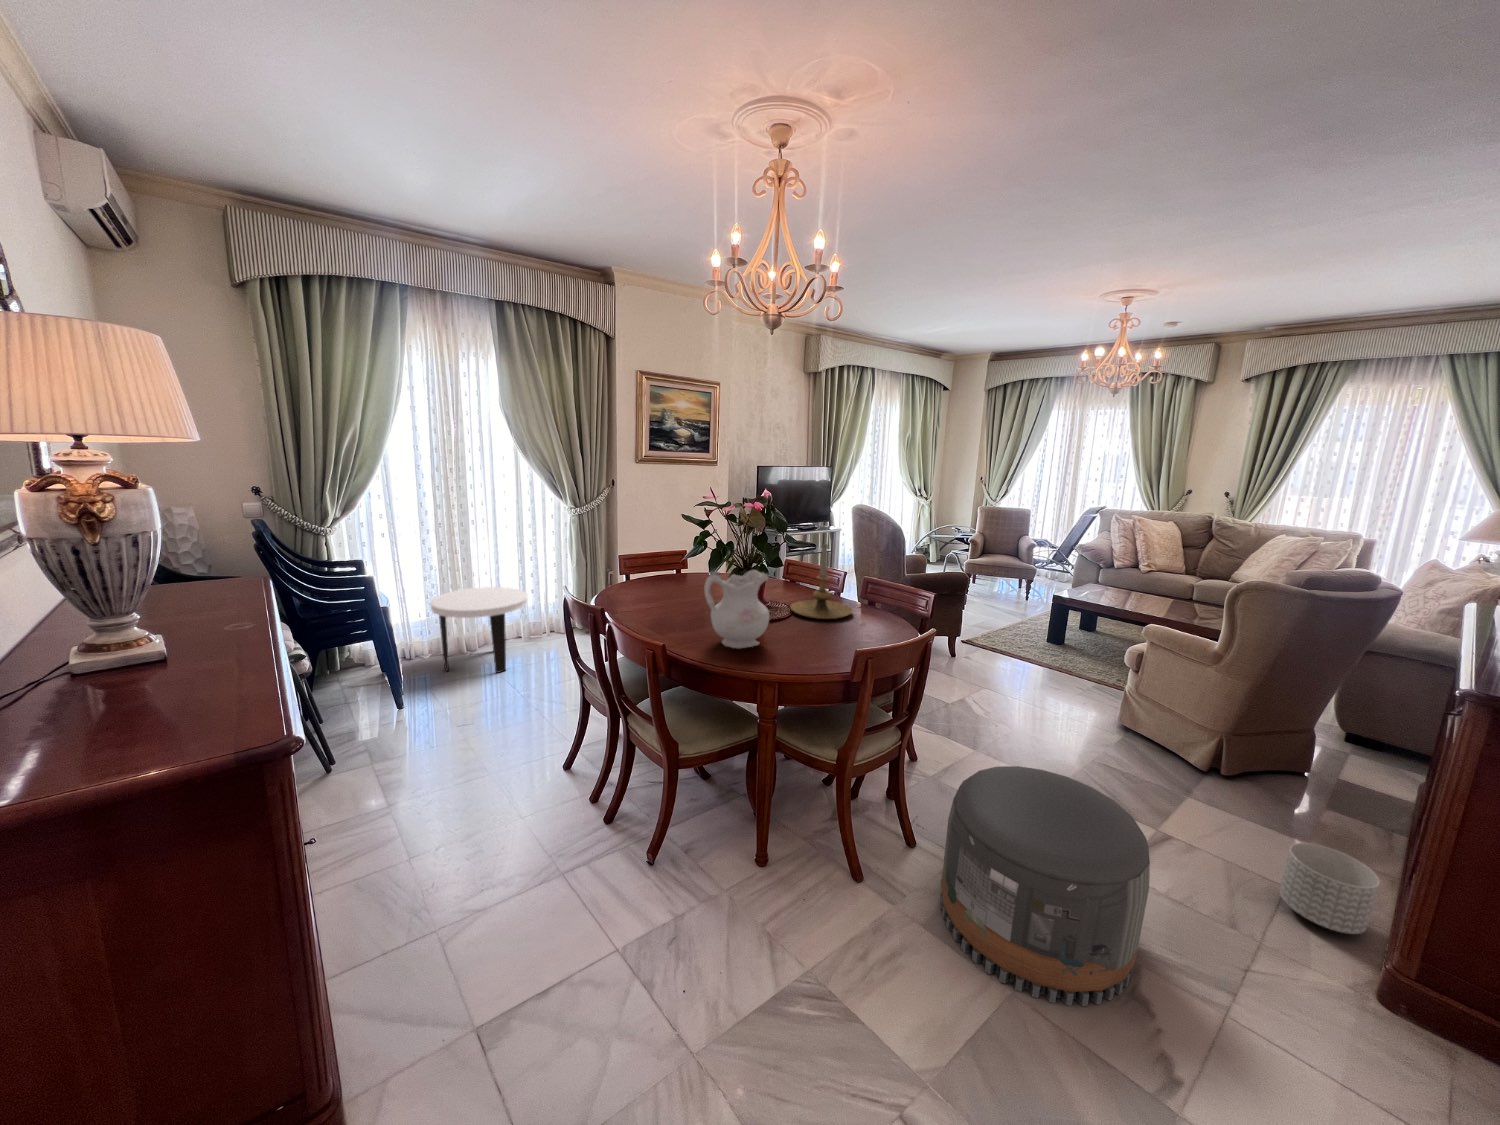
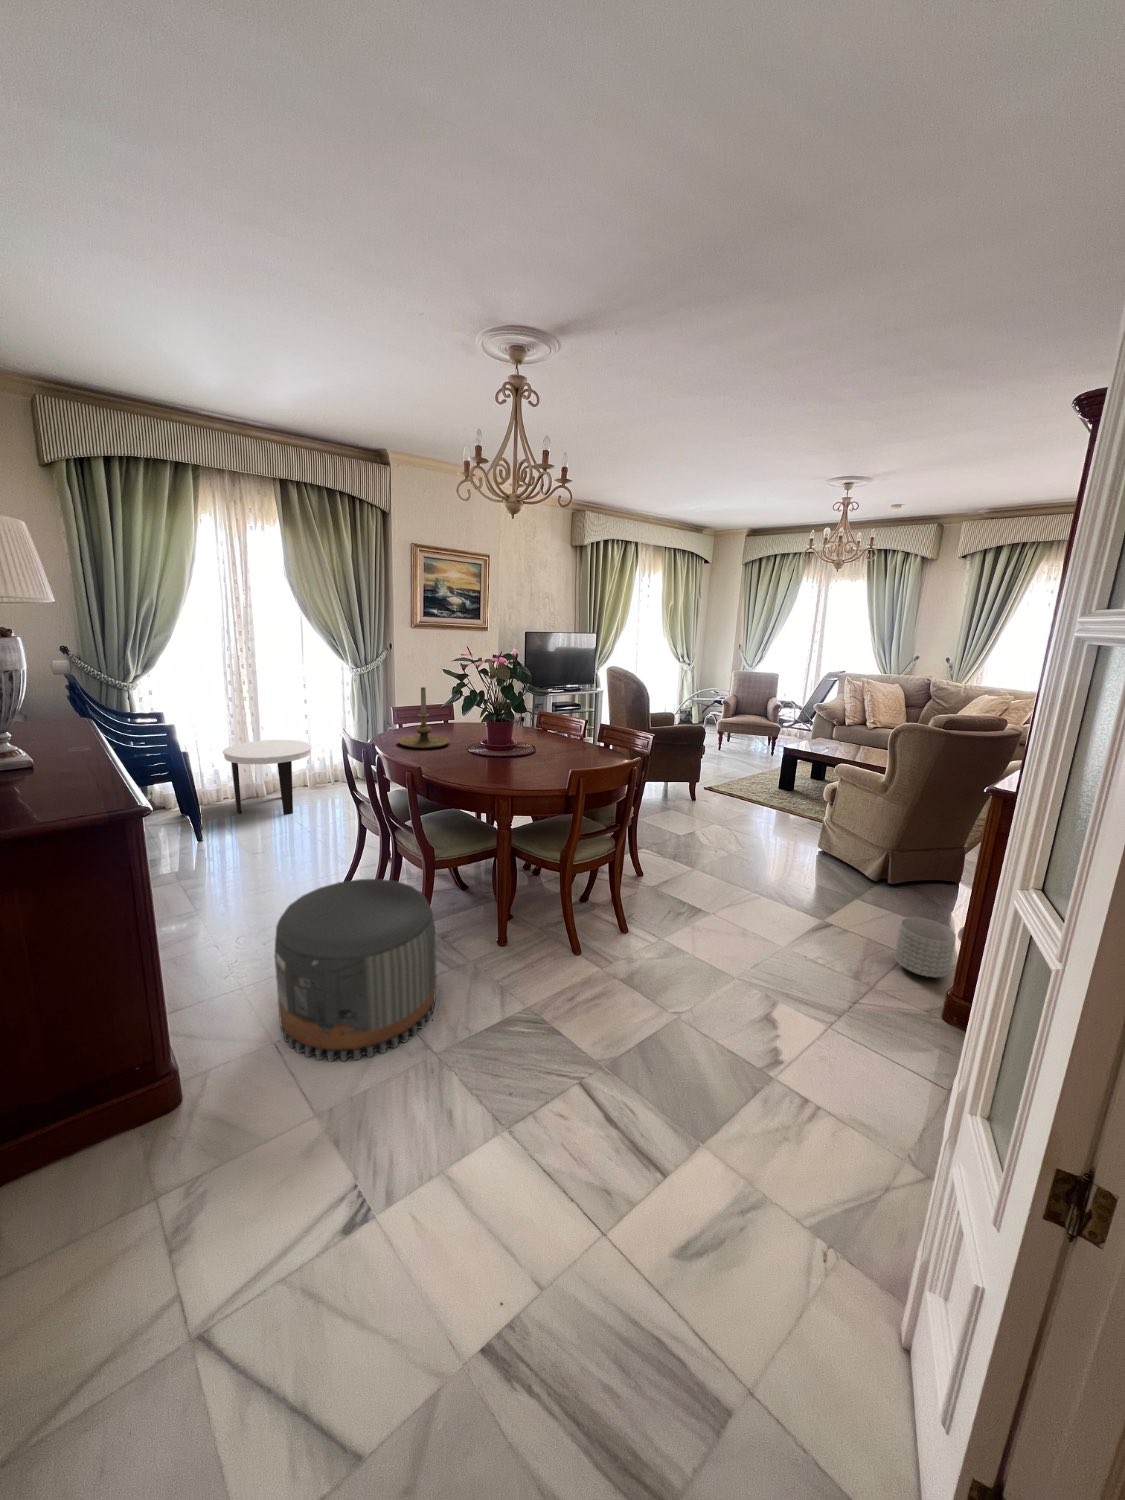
candle holder: present [790,544,852,619] -> present [398,687,450,748]
ceramic pitcher: present [705,570,769,648] -> none [456,712,509,774]
pouf: present [940,766,1150,1006] -> present [275,879,436,1061]

